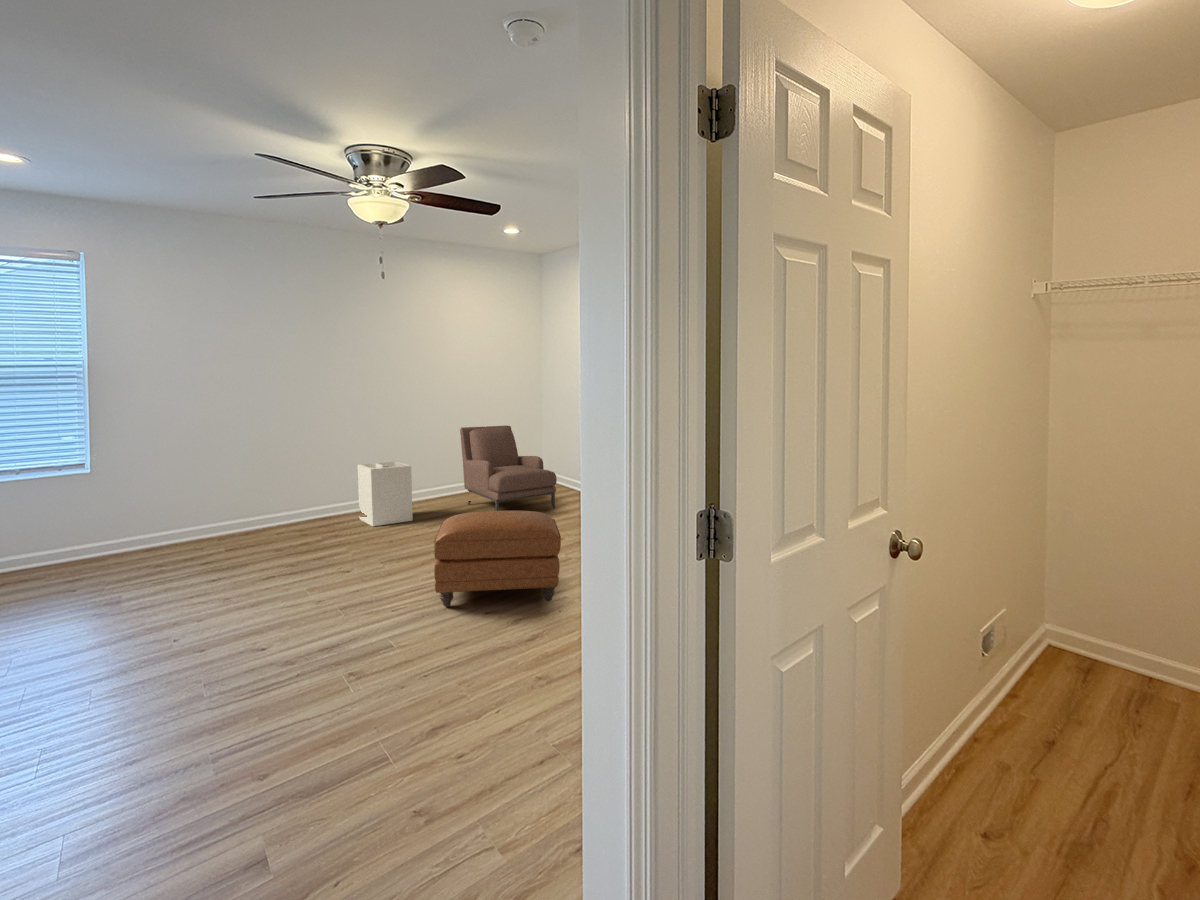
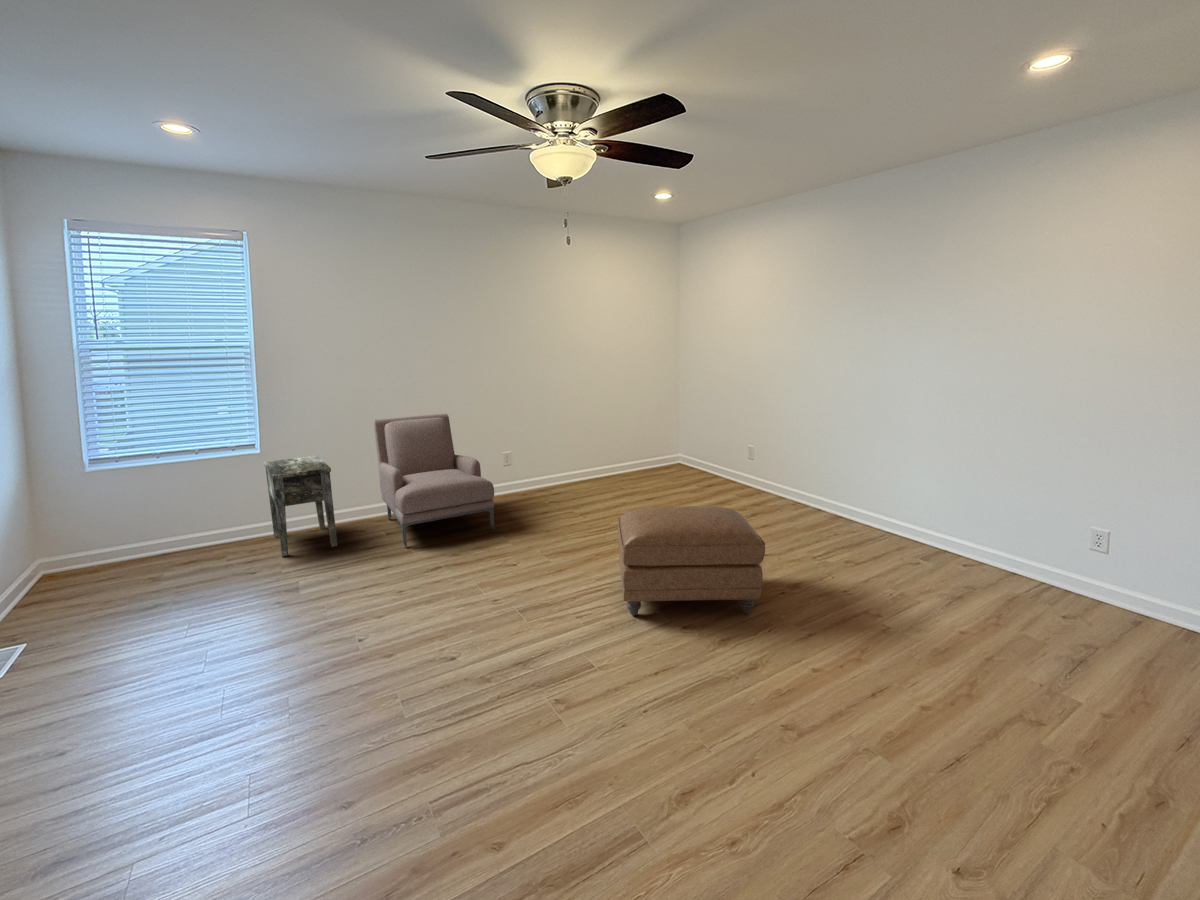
armchair: present [460,425,557,511] -> present [373,414,494,547]
laundry hamper: present [358,462,413,526] -> none [504,438,560,507]
side table: none [92,475,168,573] -> present [264,456,337,556]

